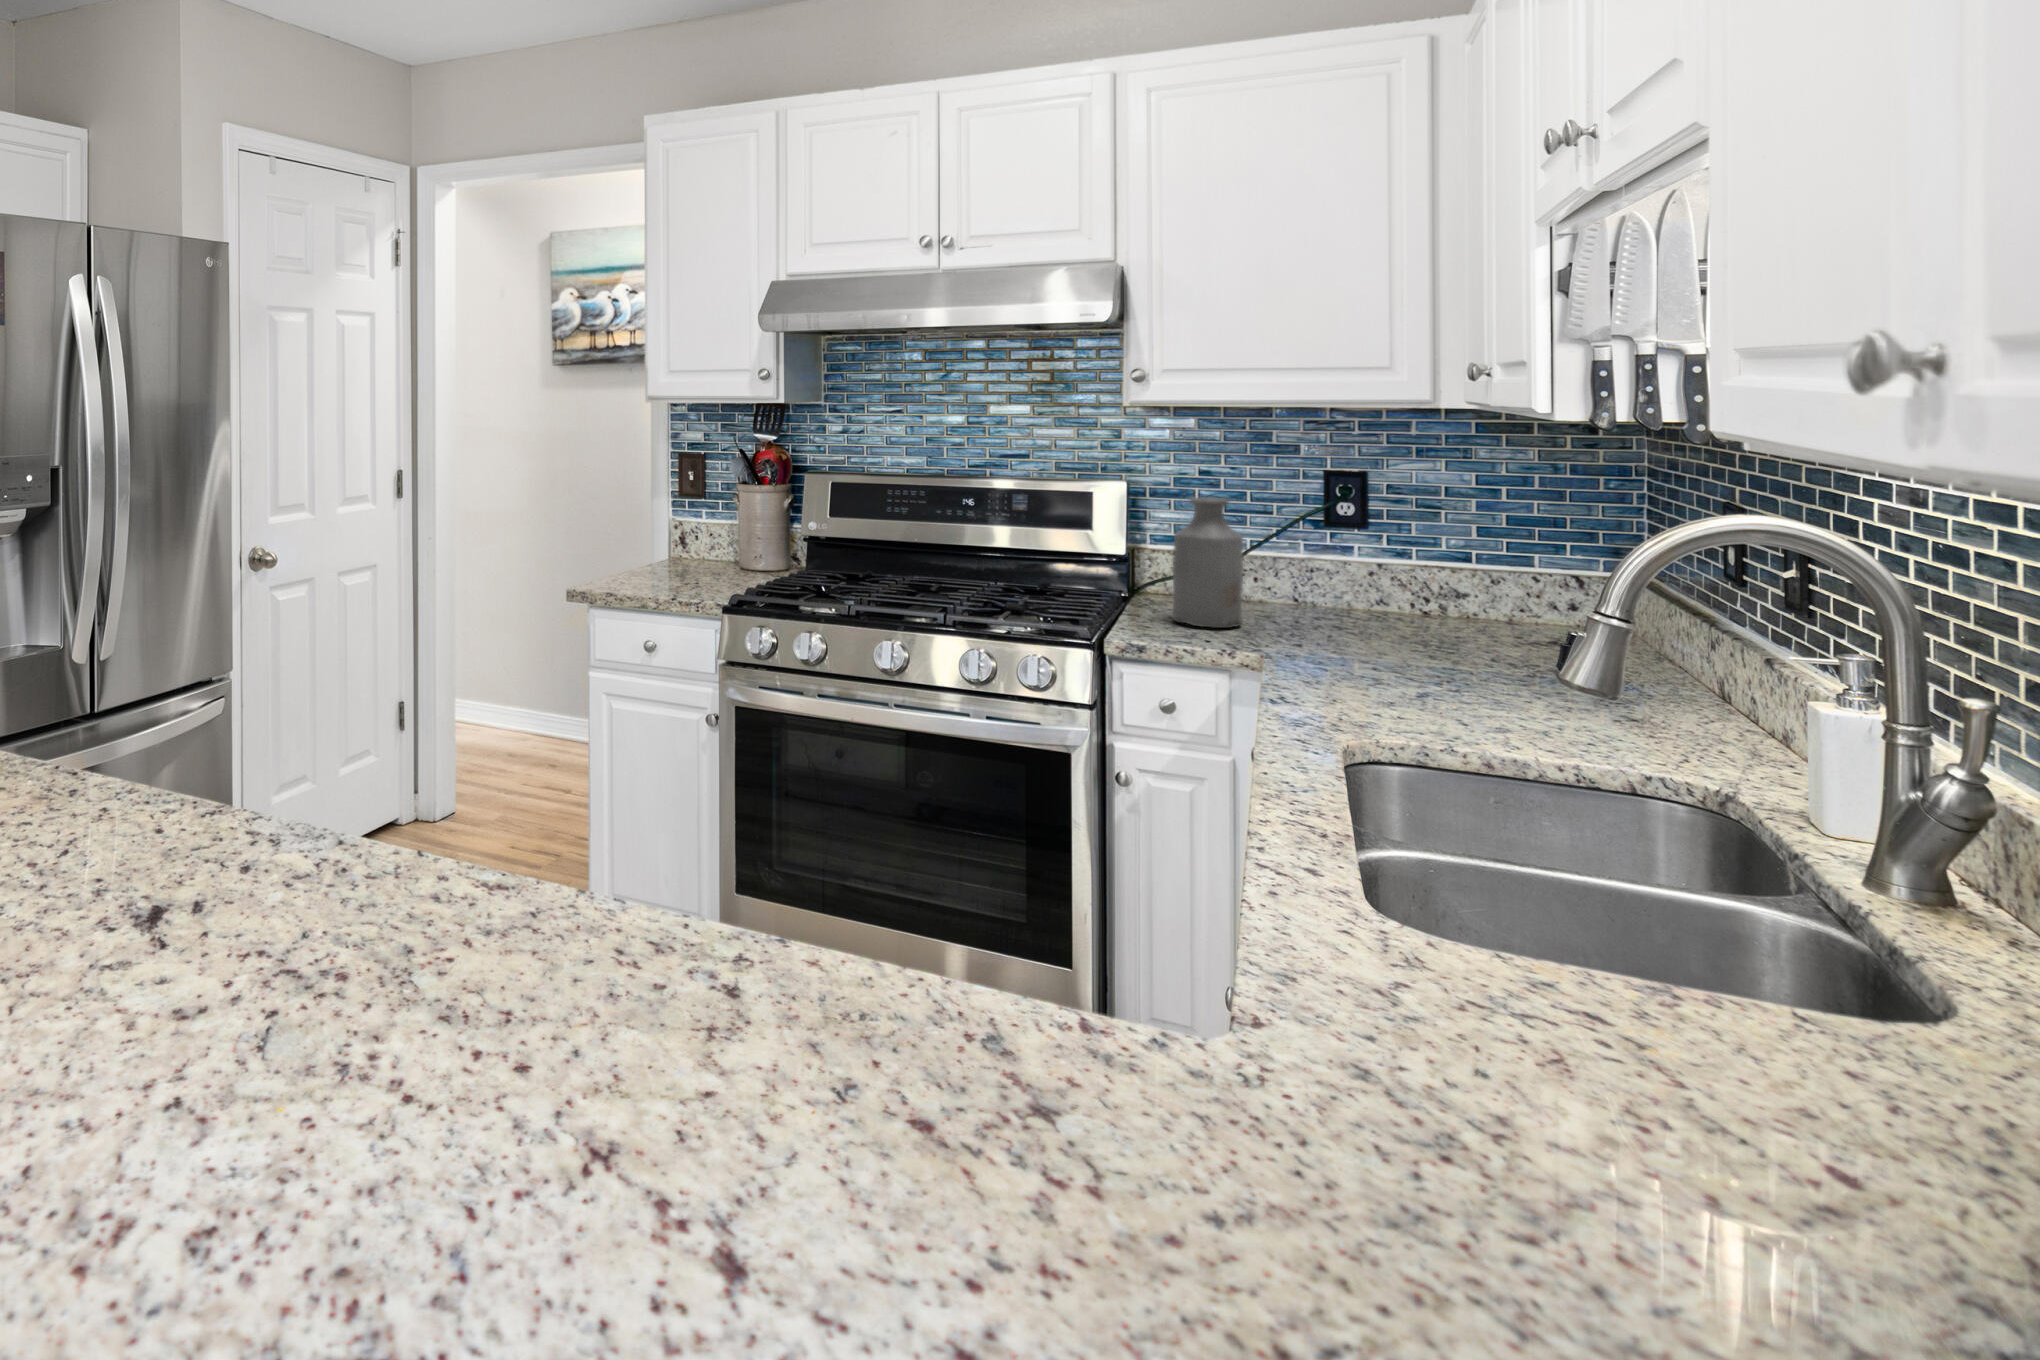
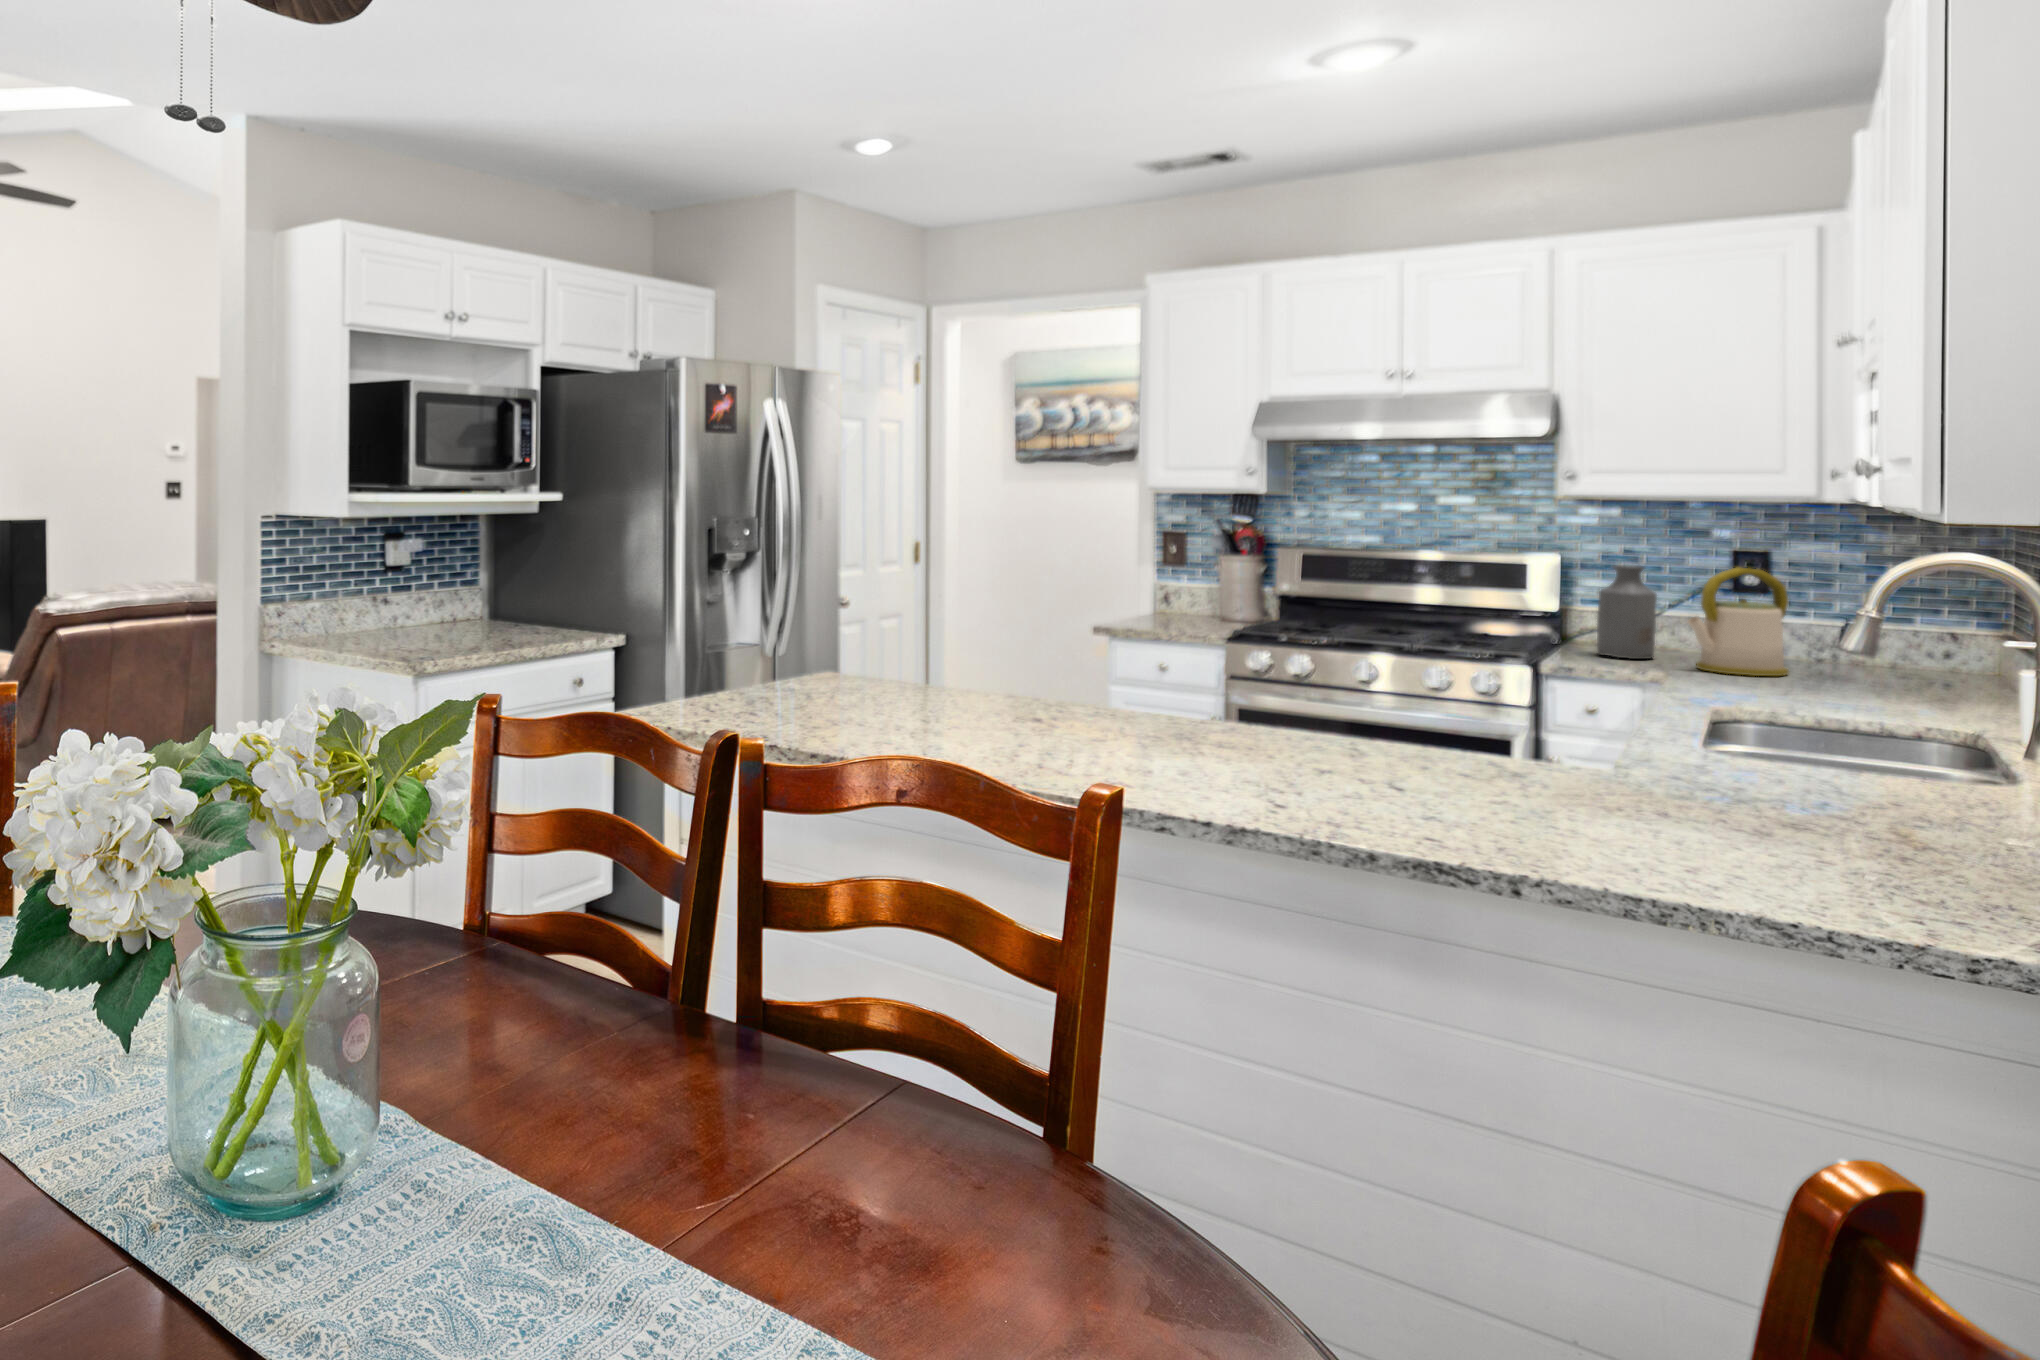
kettle: none [1282,502,1407,656] -> present [1688,568,1789,676]

